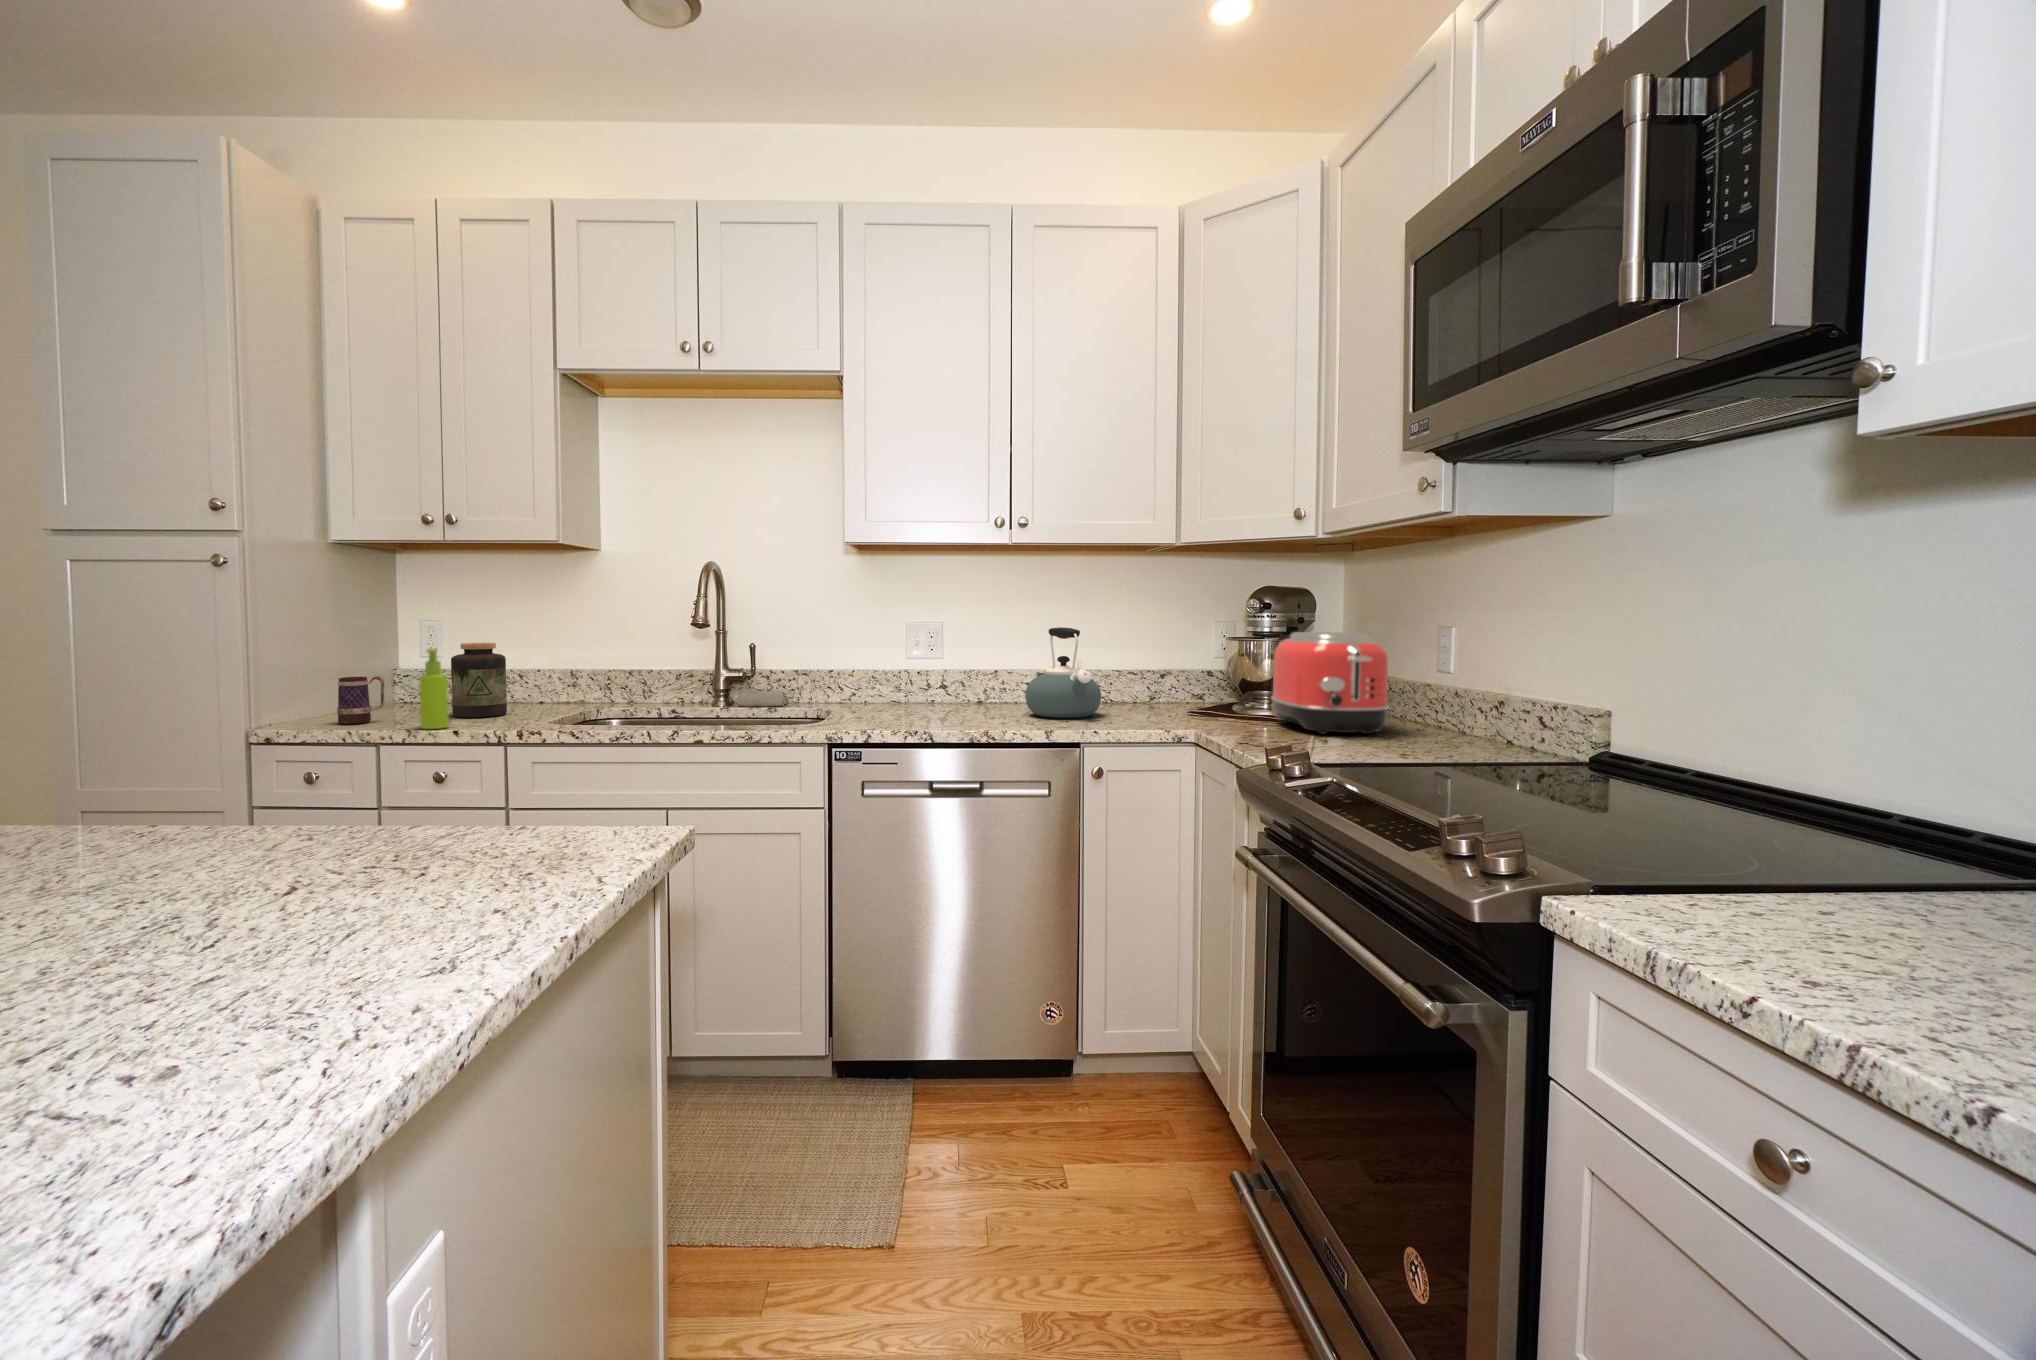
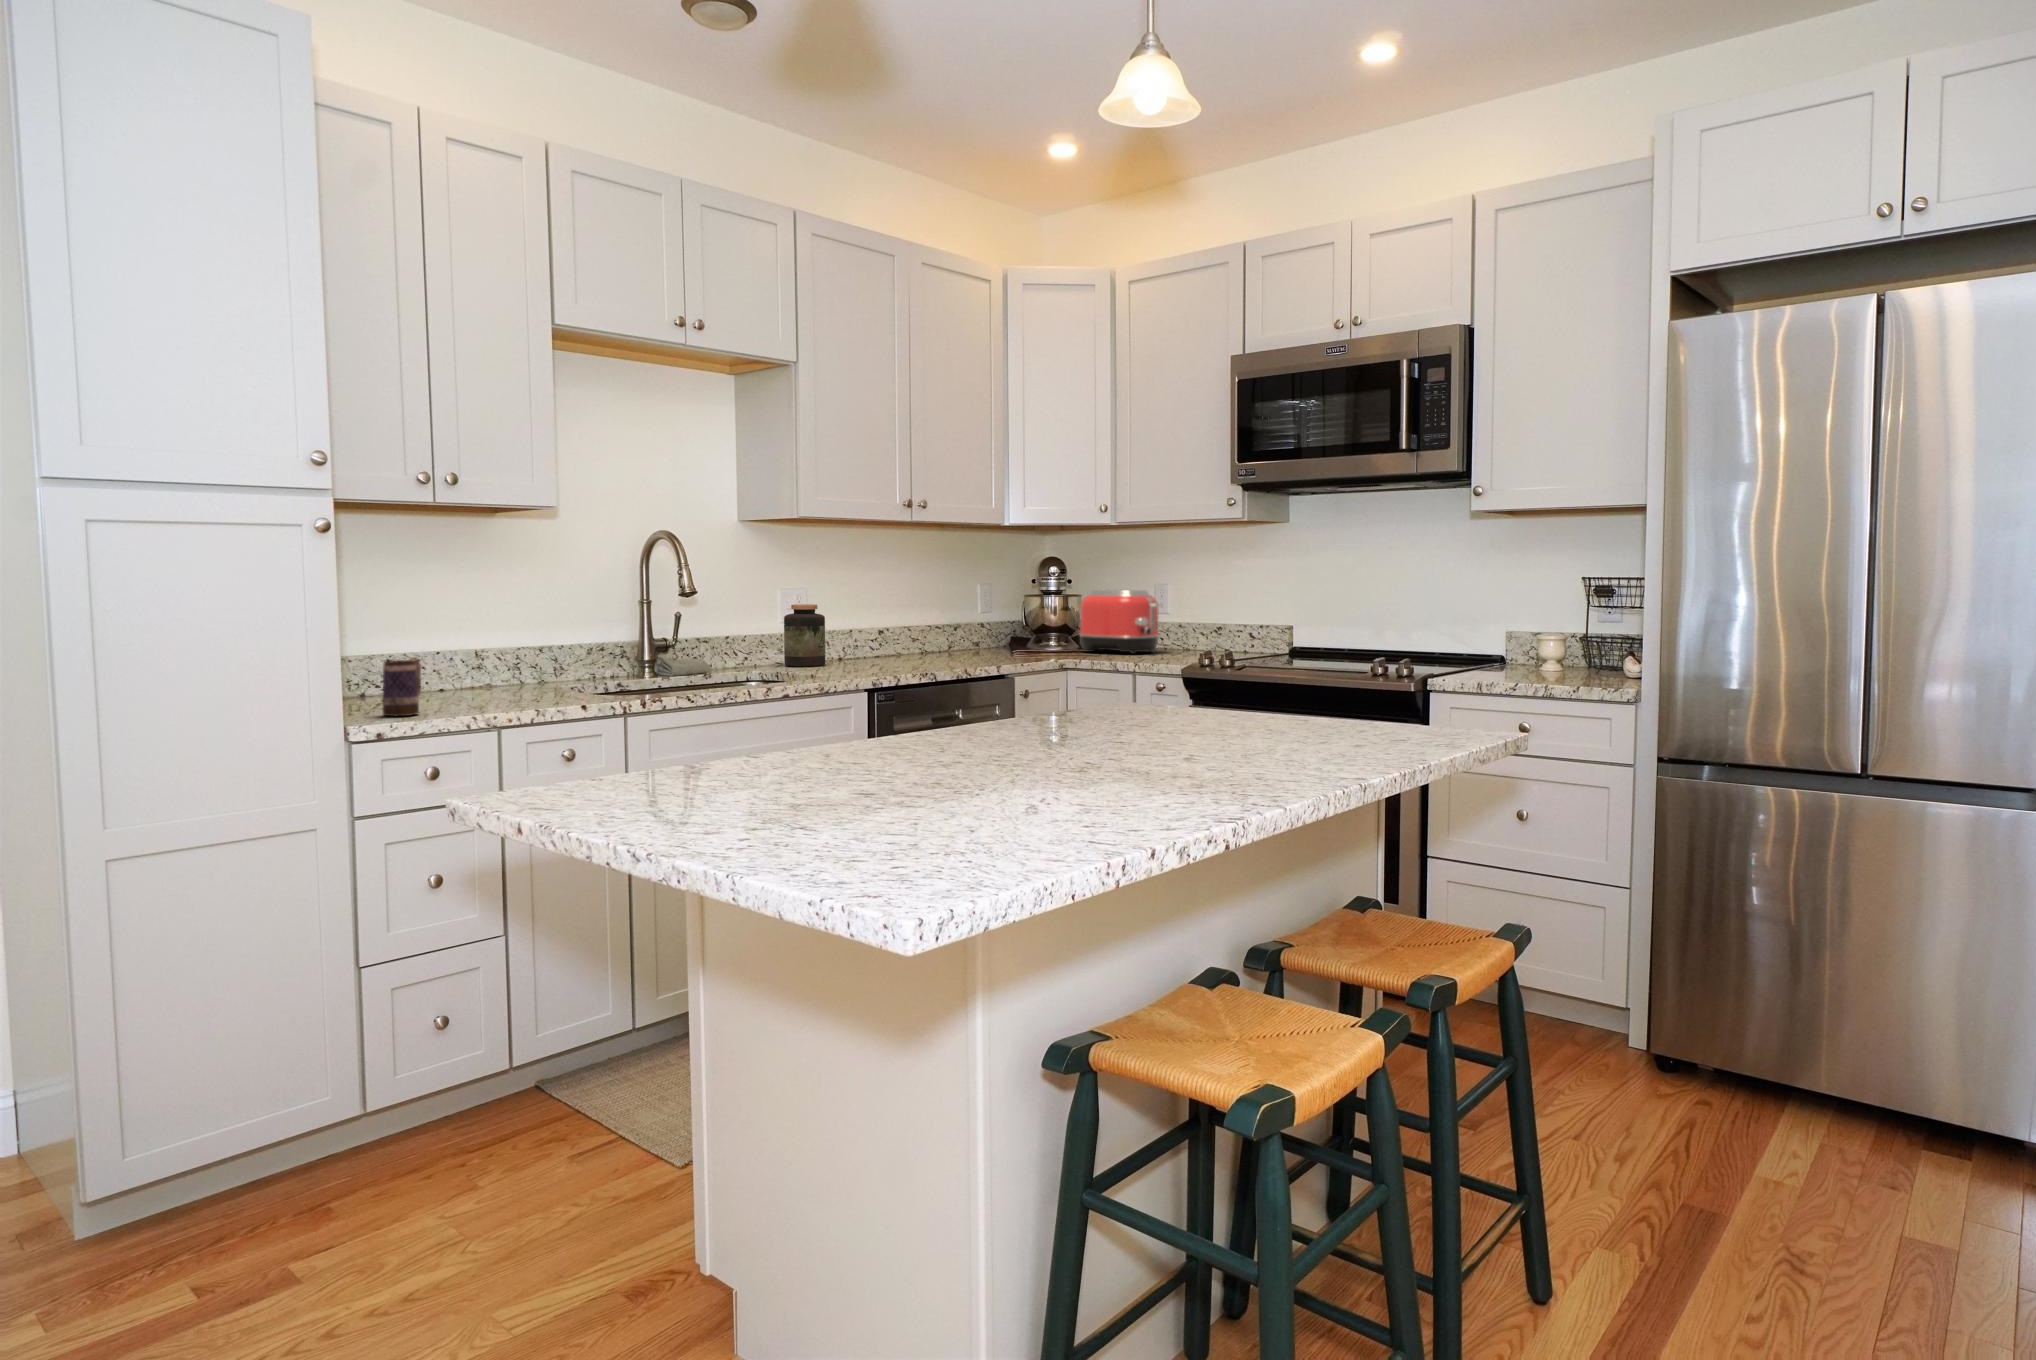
kettle: present [1025,627,1101,718] -> none [920,590,989,661]
jar: present [451,643,507,718] -> present [784,604,825,666]
soap dispenser: present [419,648,448,729] -> none [513,621,544,710]

